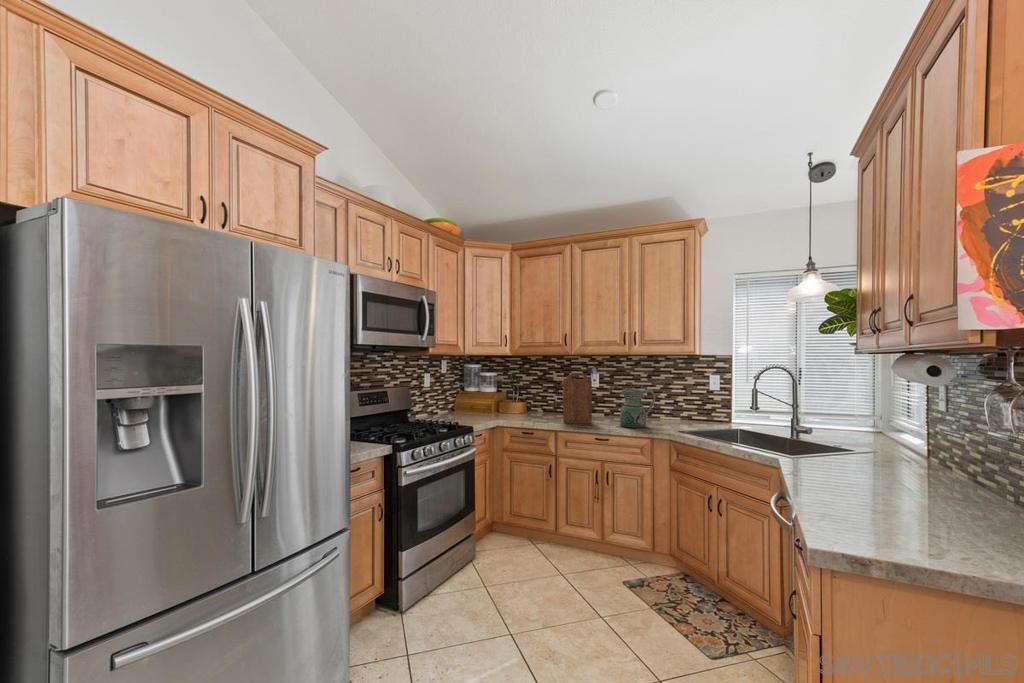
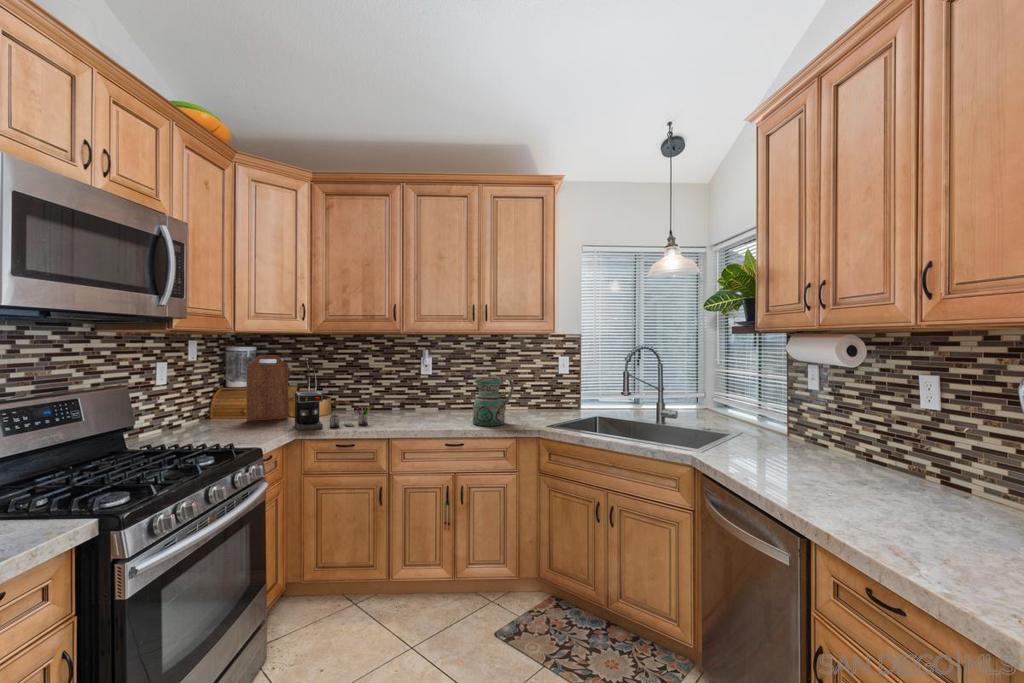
cutting board: present [563,373,592,423] -> present [247,355,288,421]
coffee maker: none [499,395,547,421] -> present [295,391,370,431]

